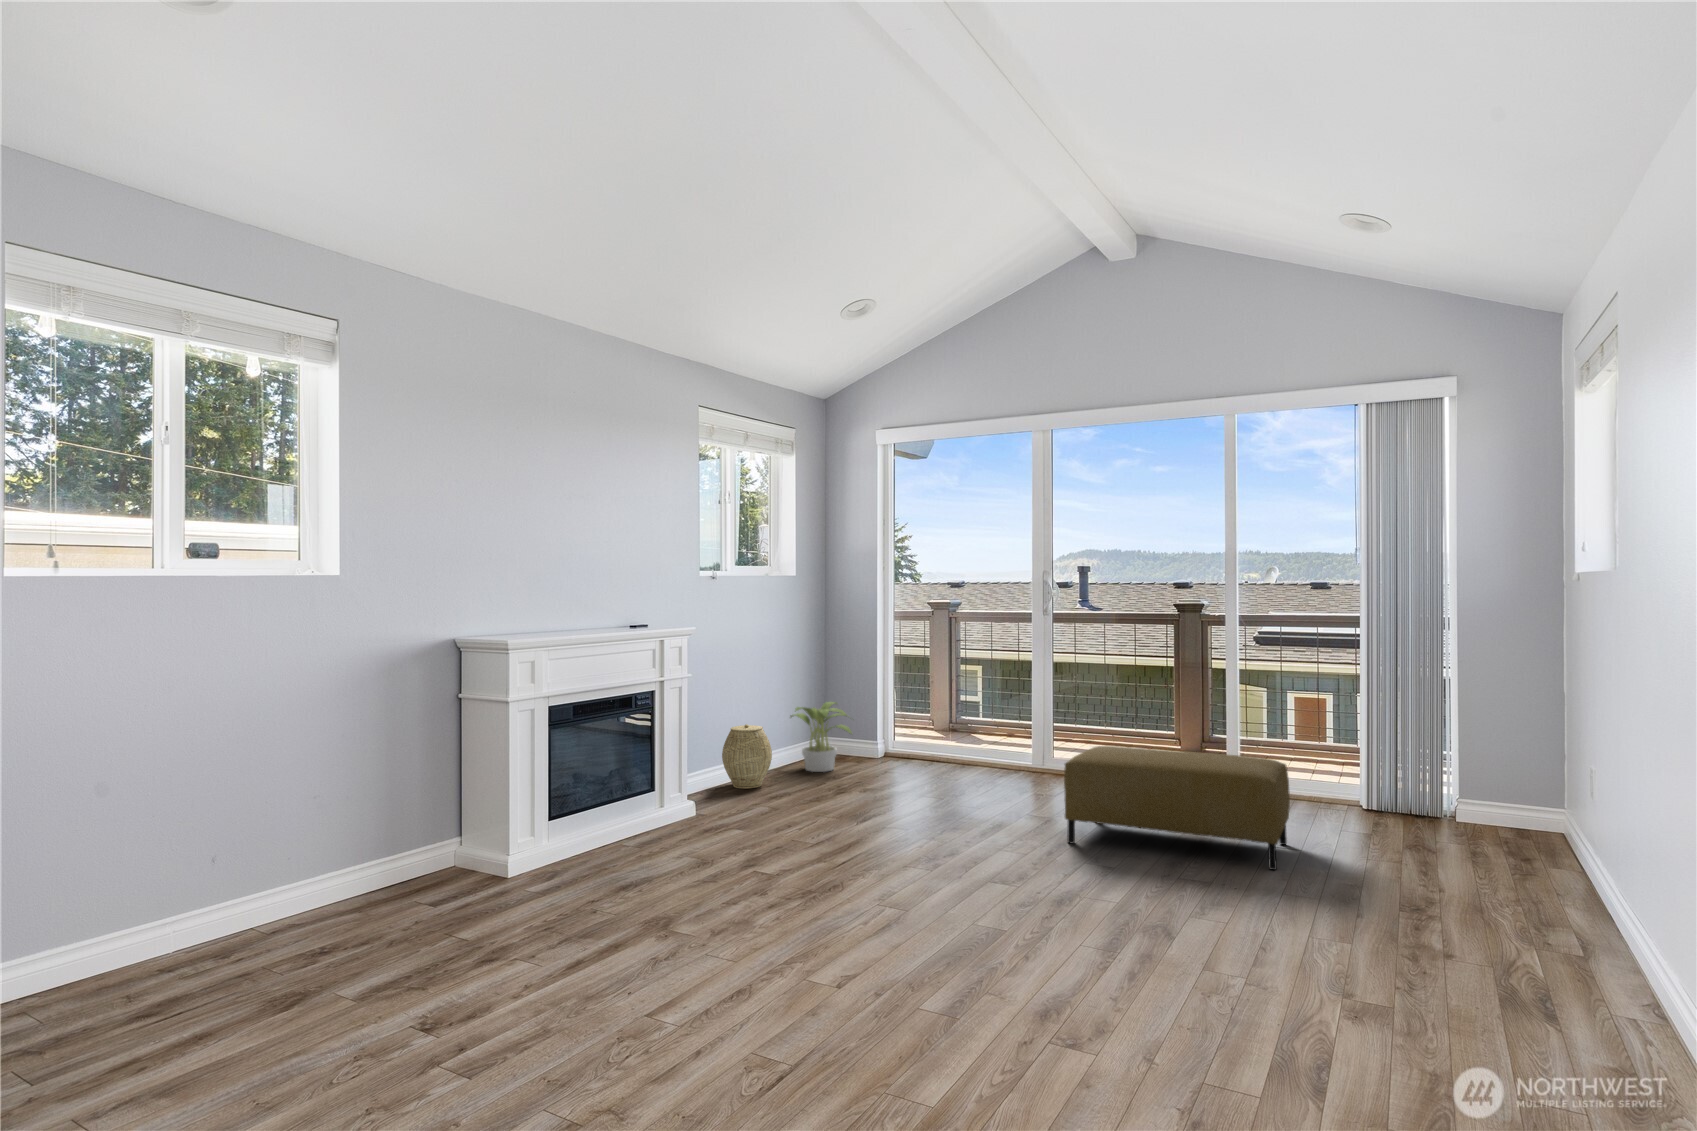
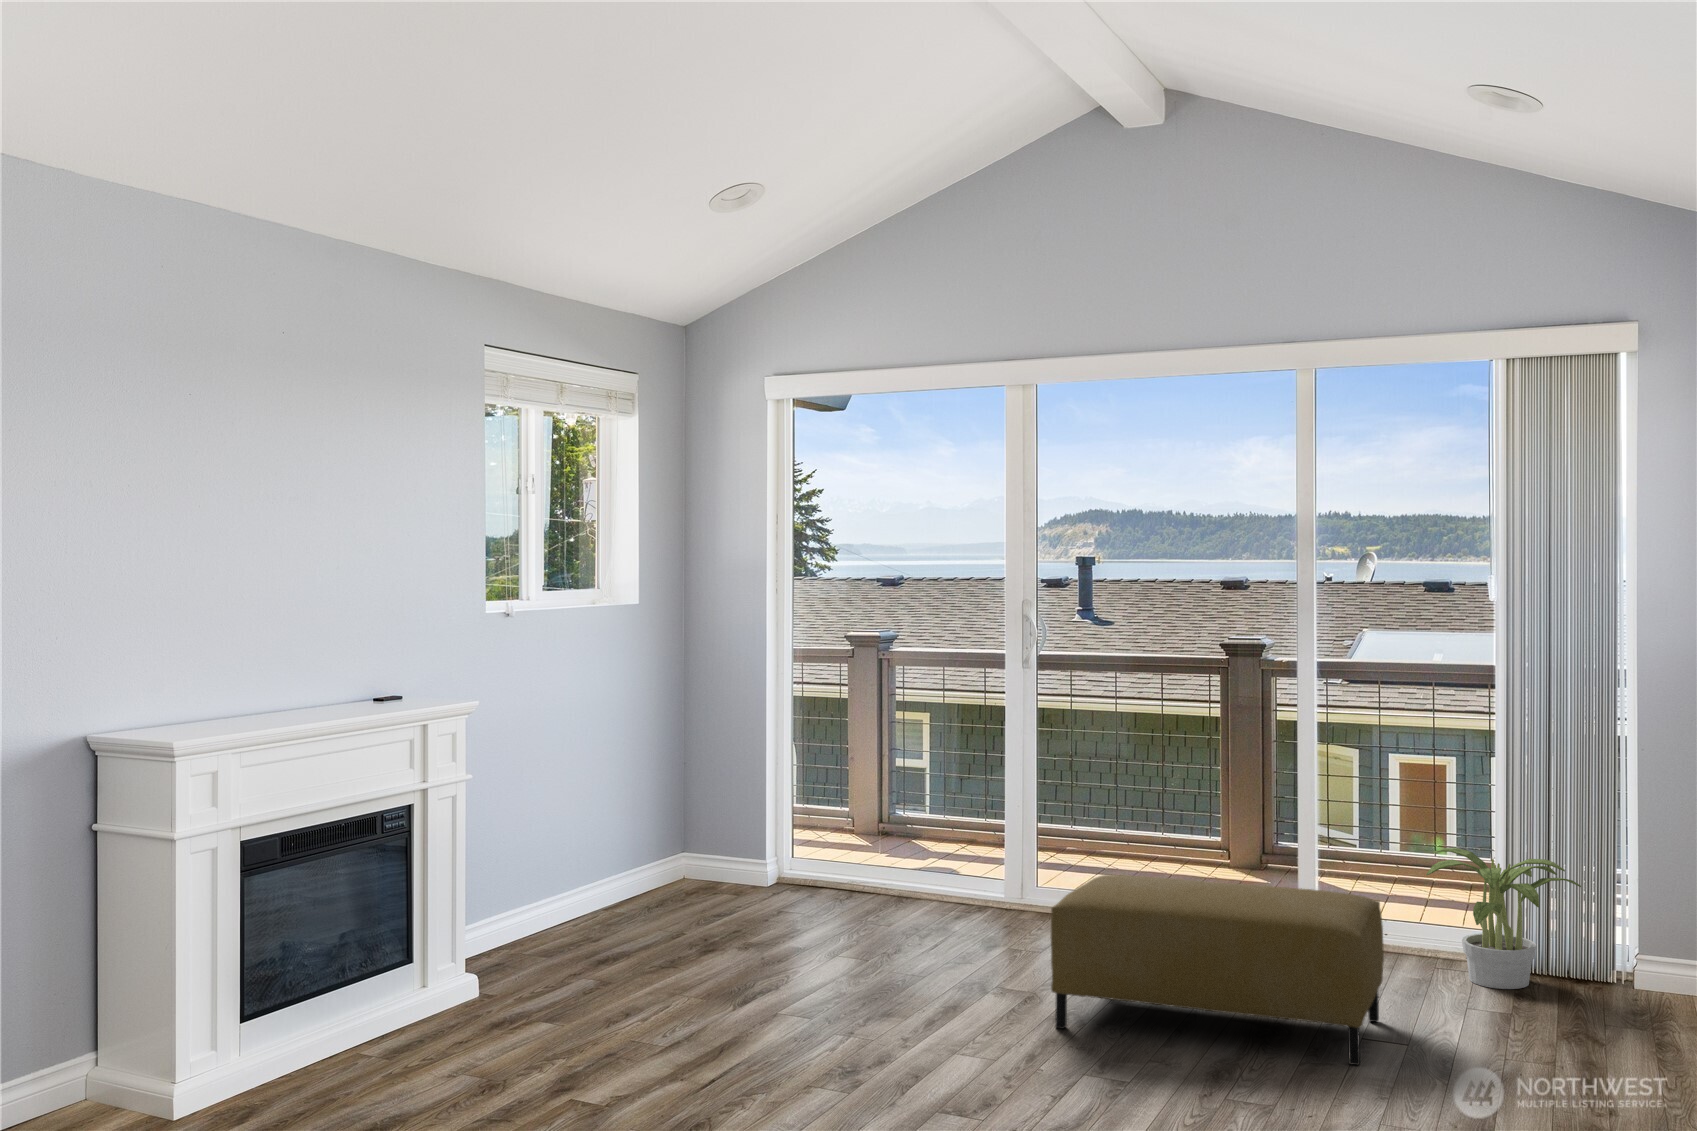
potted plant: present [790,702,852,772] -> present [1426,848,1581,989]
woven basket: present [722,724,772,789] -> none [516,841,596,944]

